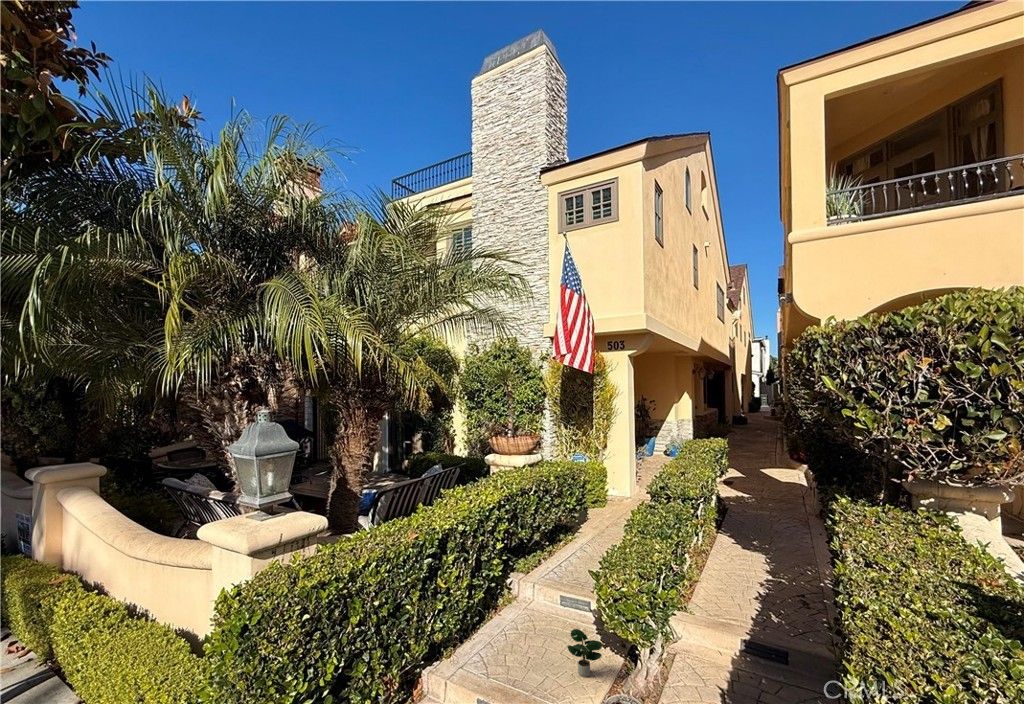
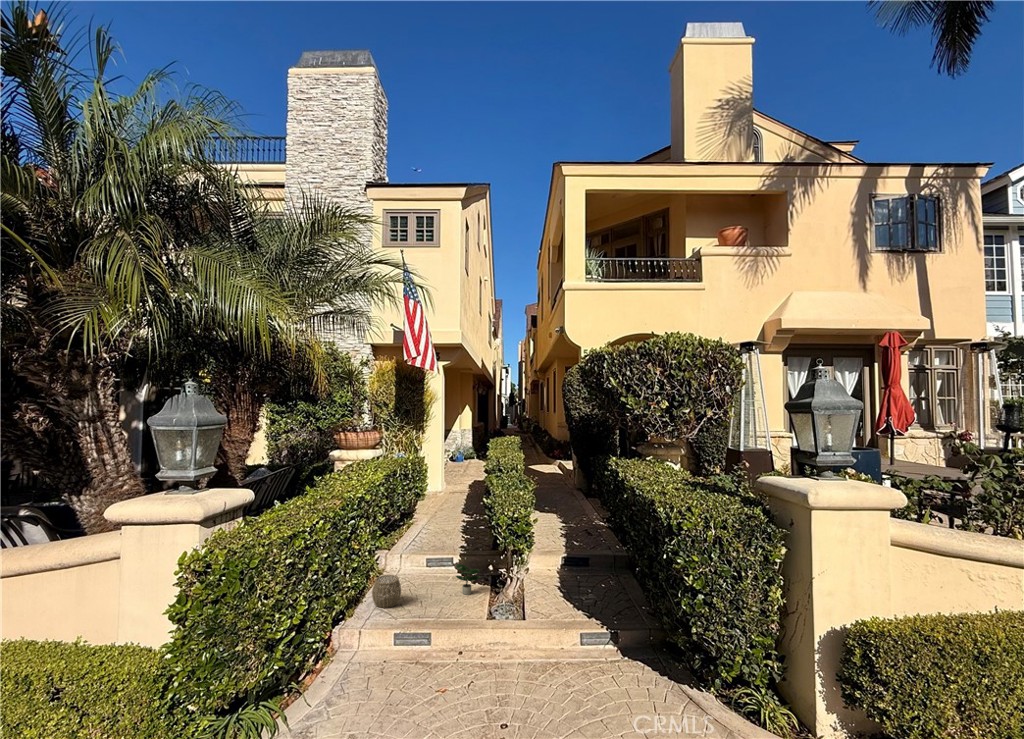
woven basket: none [463,624,498,671] -> present [372,575,401,608]

